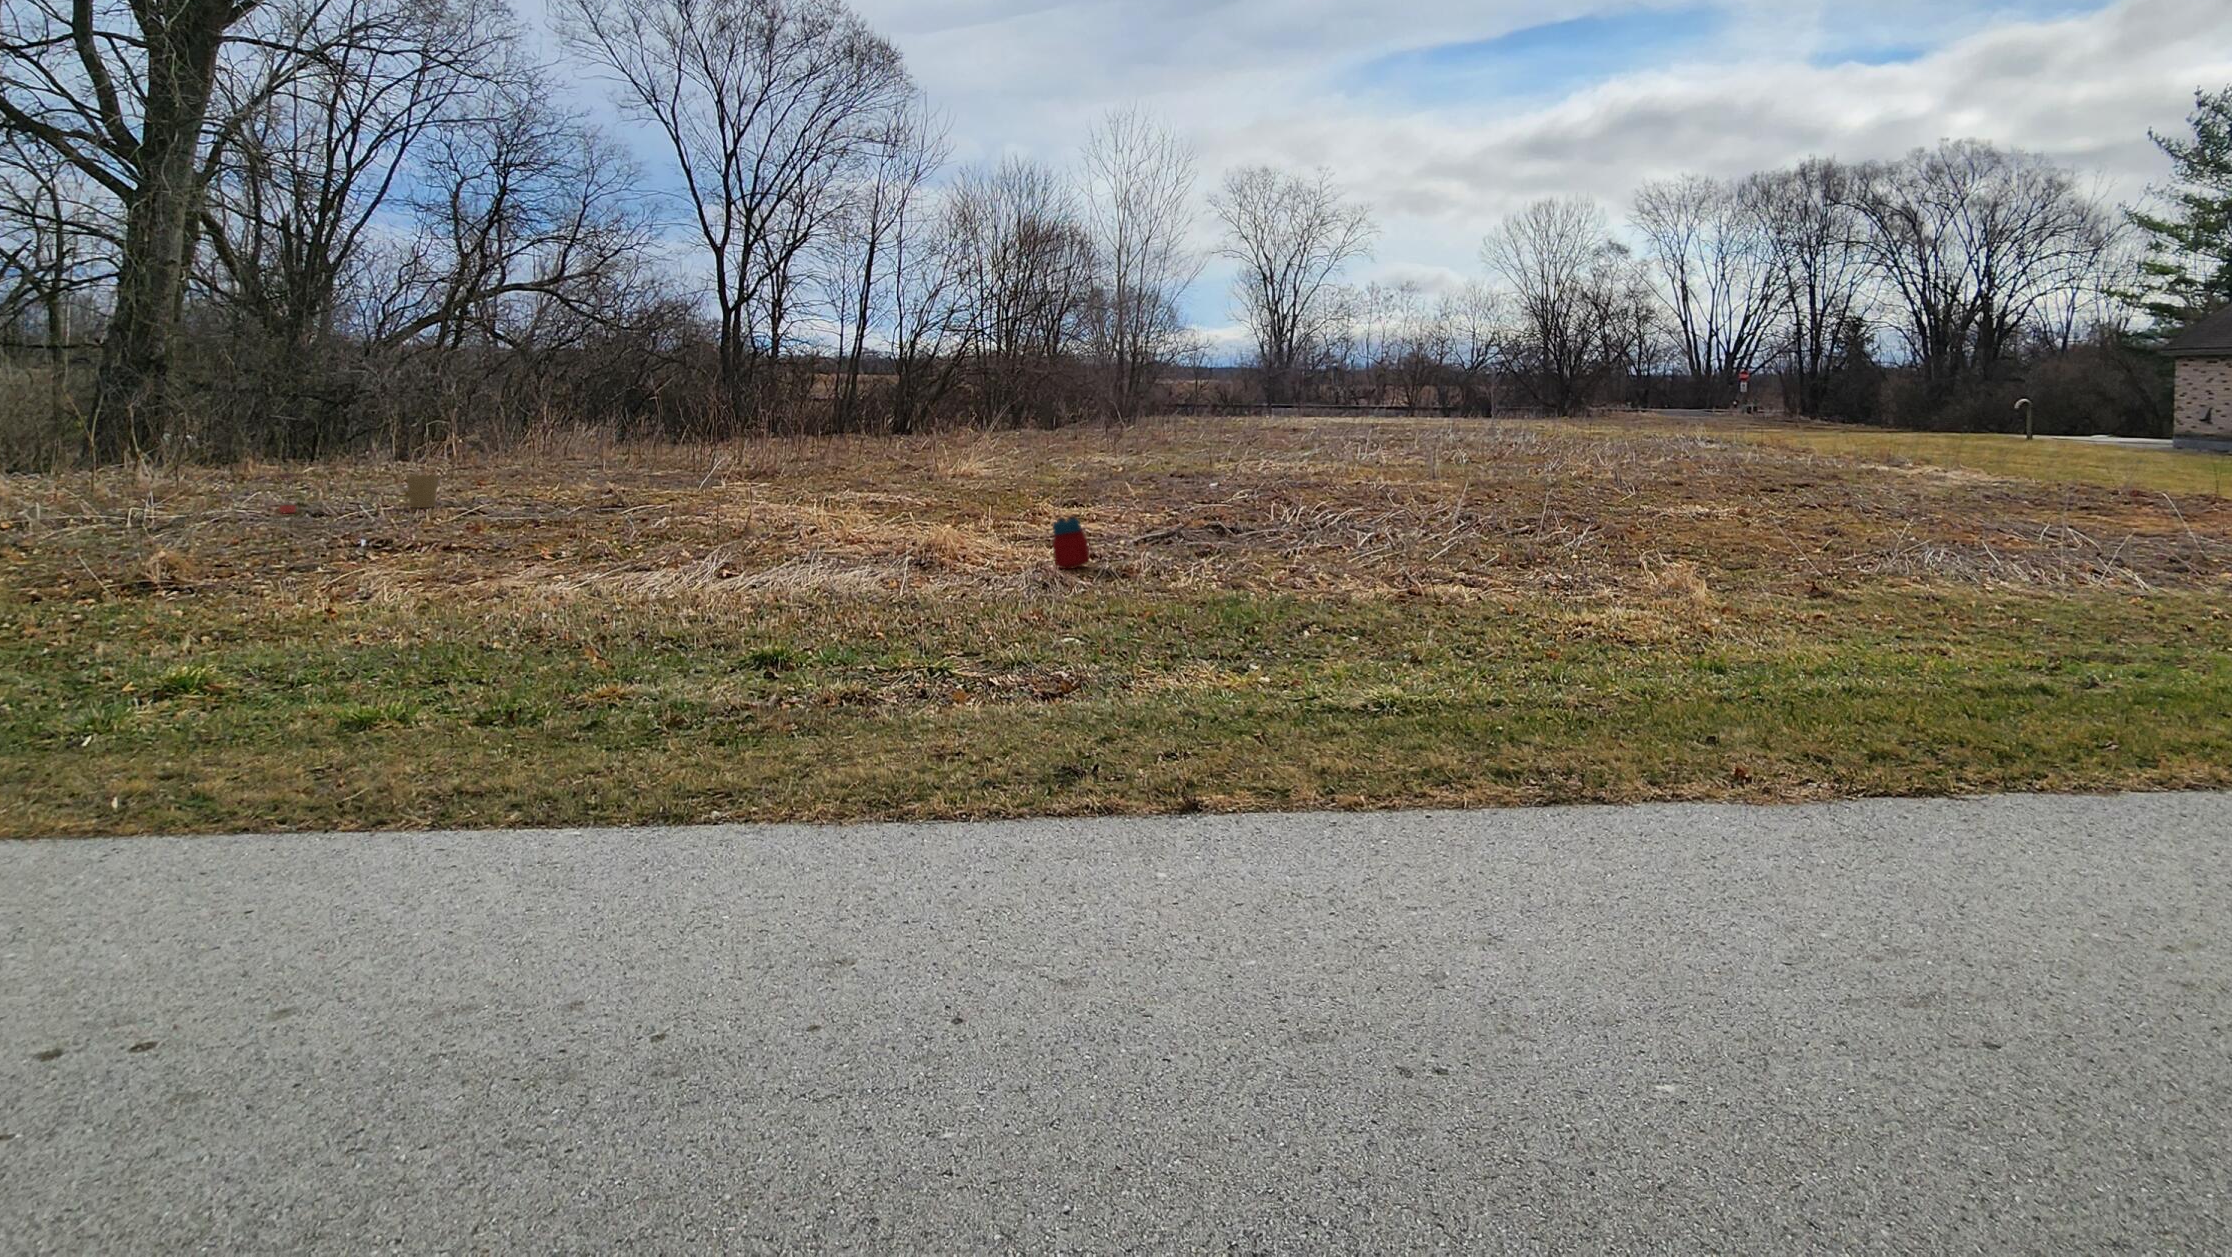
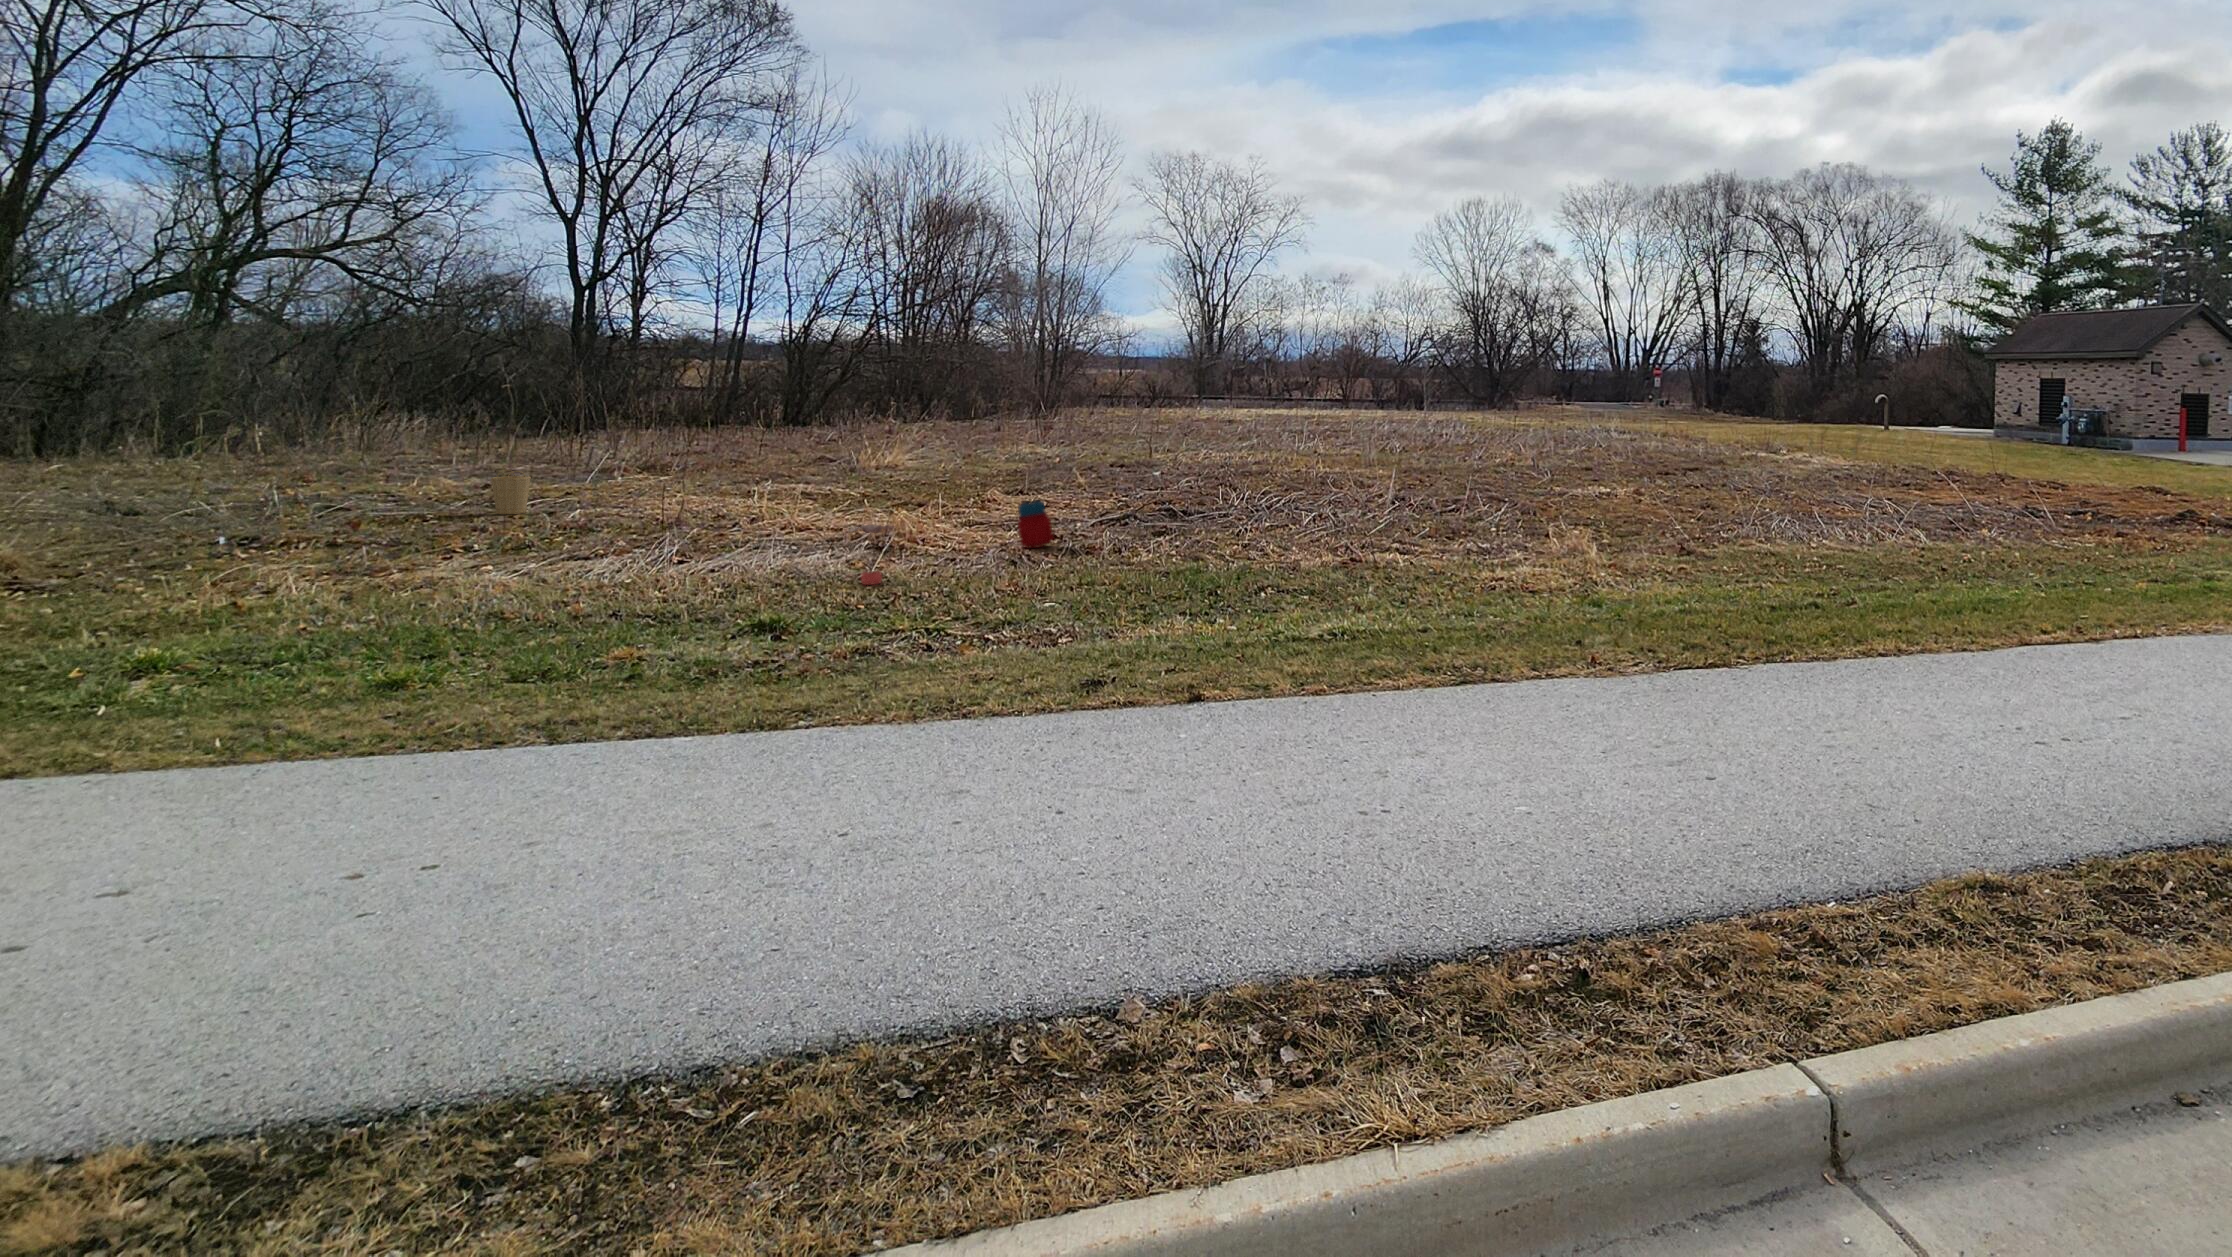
basket: present [407,470,439,508] -> present [491,470,531,515]
potted plant: present [277,473,306,514] -> present [849,525,894,585]

